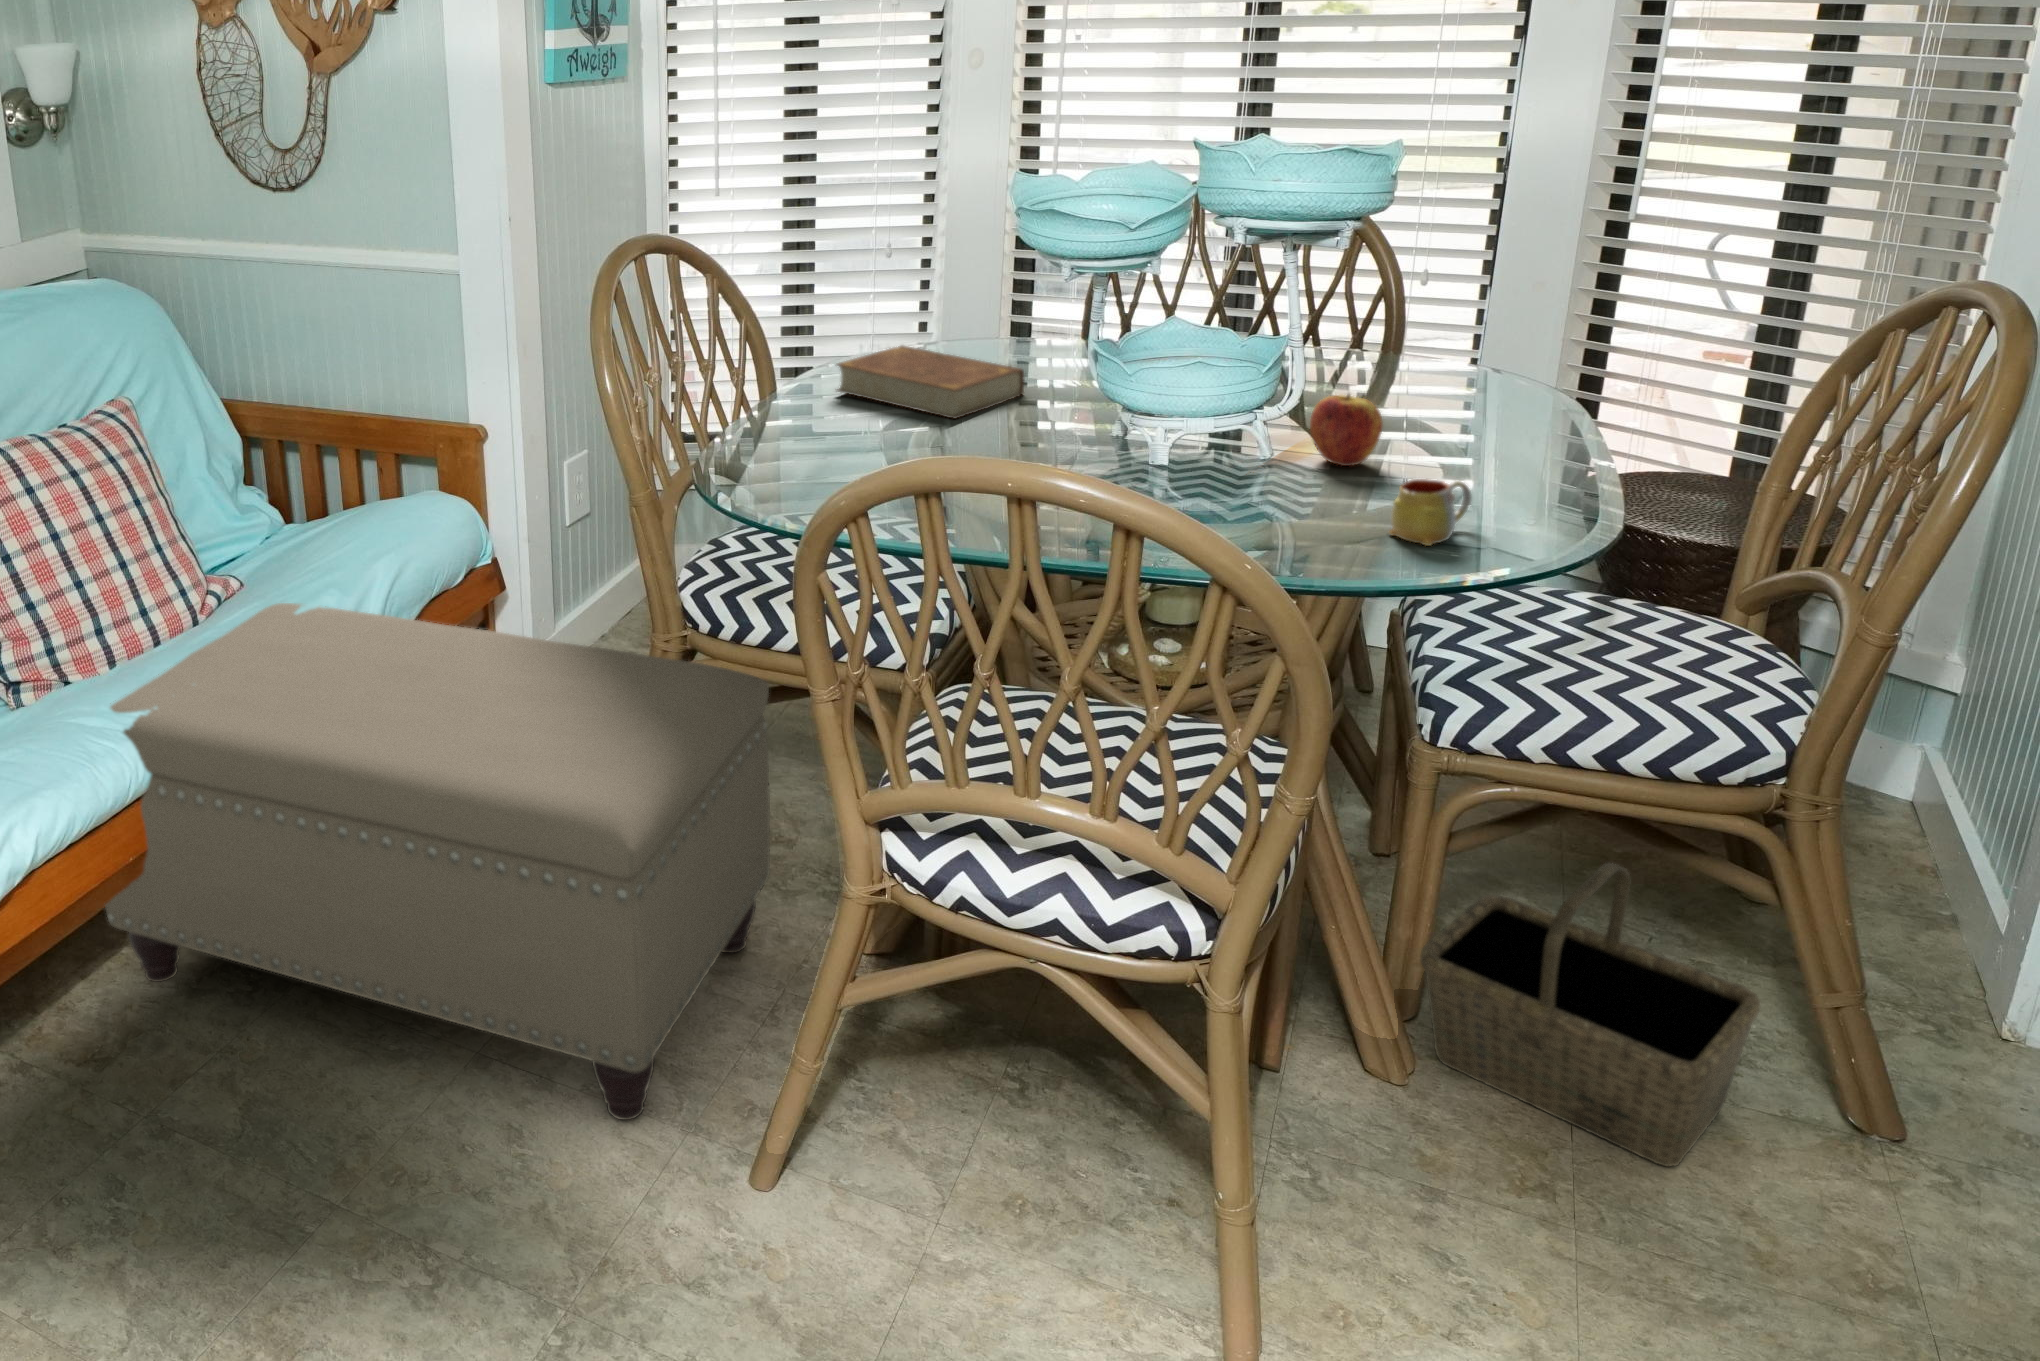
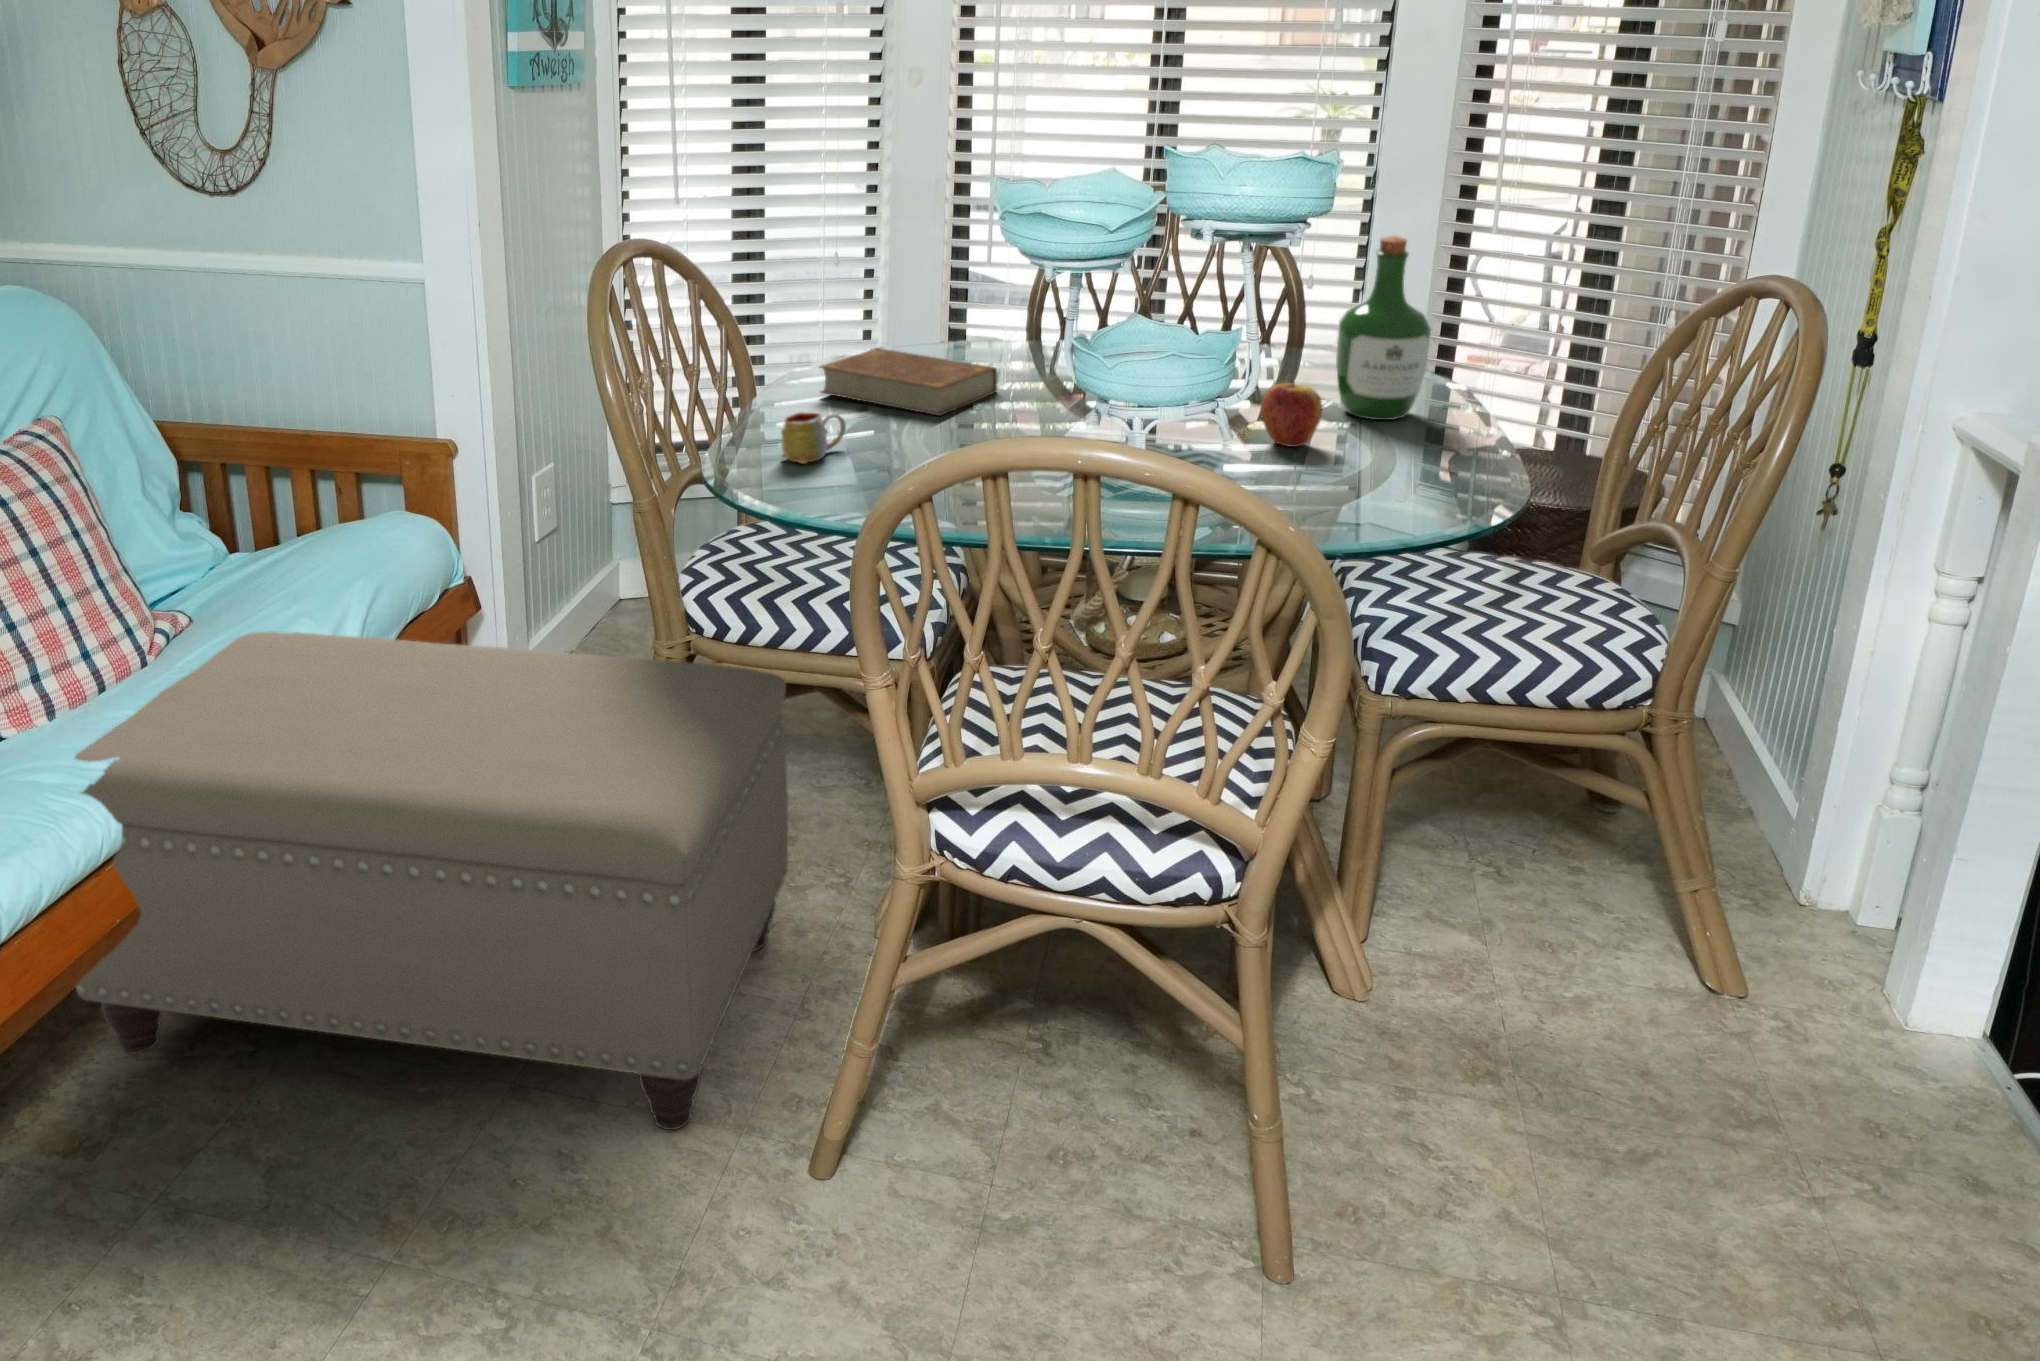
wine bottle: none [1413,231,1532,439] -> present [1336,236,1431,420]
mug: present [1389,479,1472,546] -> present [781,412,846,464]
basket: present [1421,863,1760,1166] -> none [1376,783,1640,1040]

